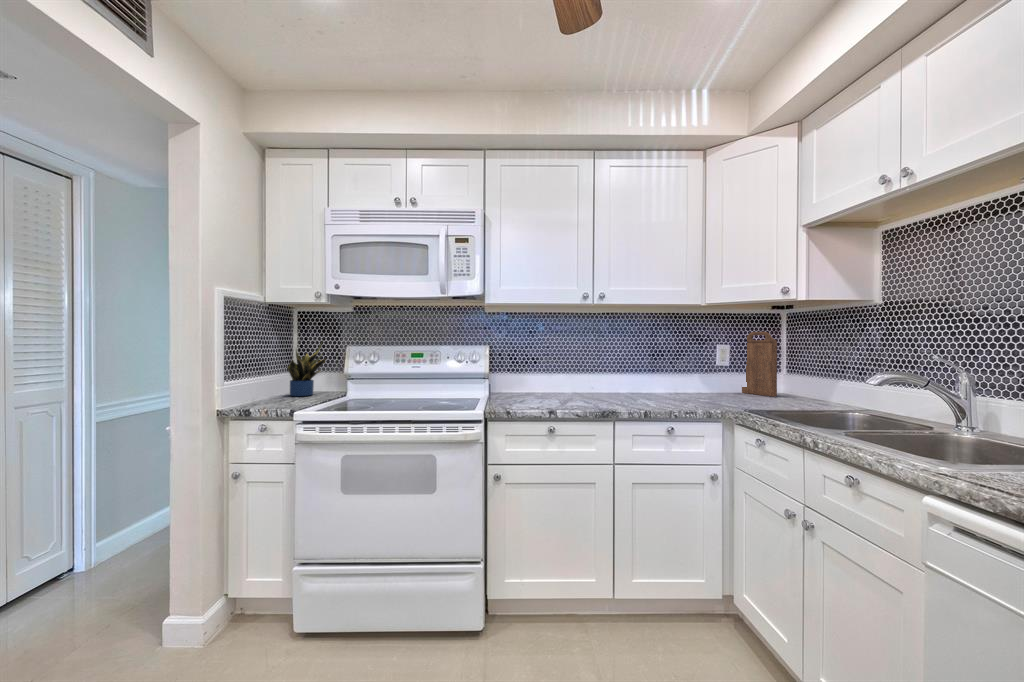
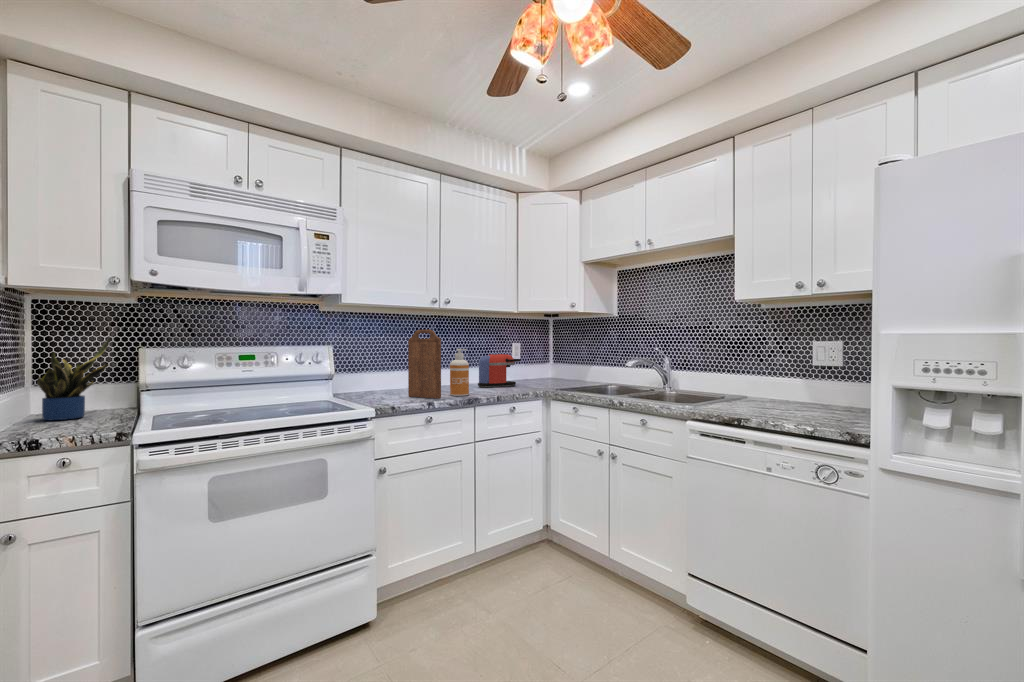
cutting board: present [742,332,777,397] -> present [408,330,441,399]
soap dispenser: none [596,351,618,406] -> present [450,349,469,396]
coffee maker: none [655,358,715,399] -> present [478,354,520,387]

